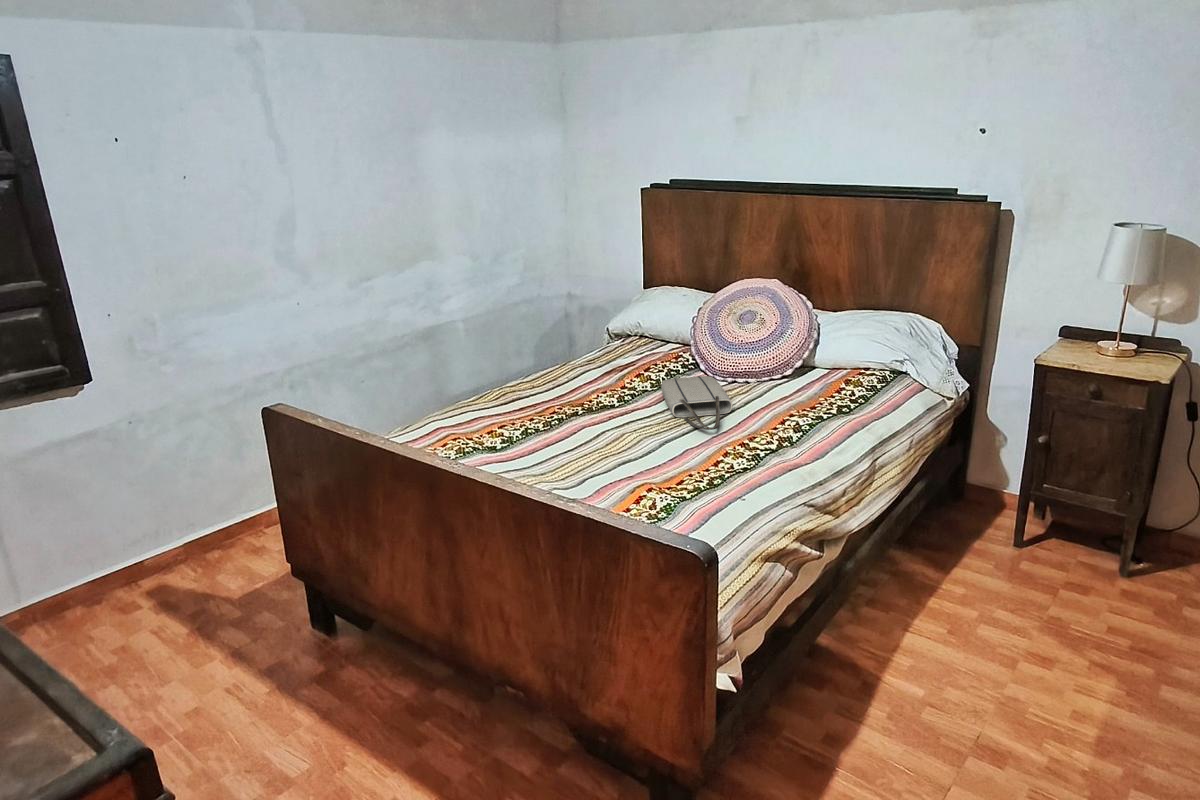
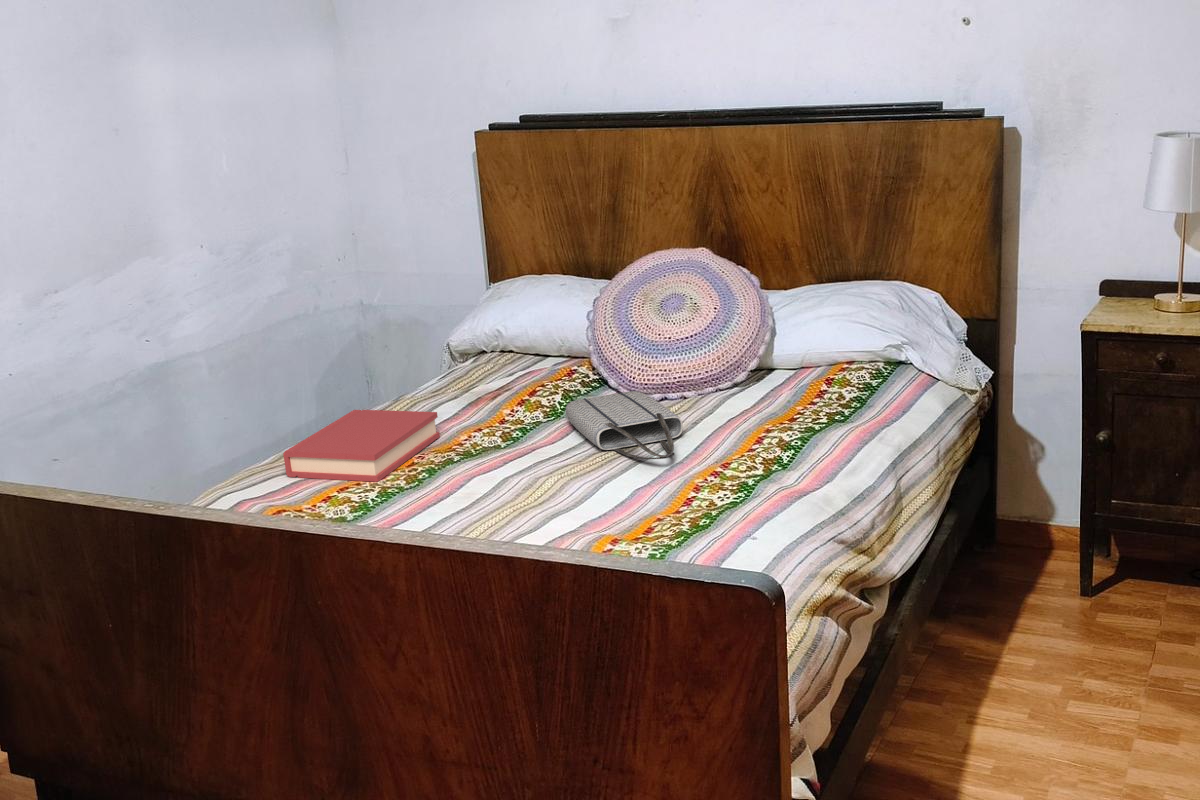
hardback book: none [477,371,579,423] -> present [283,410,440,482]

